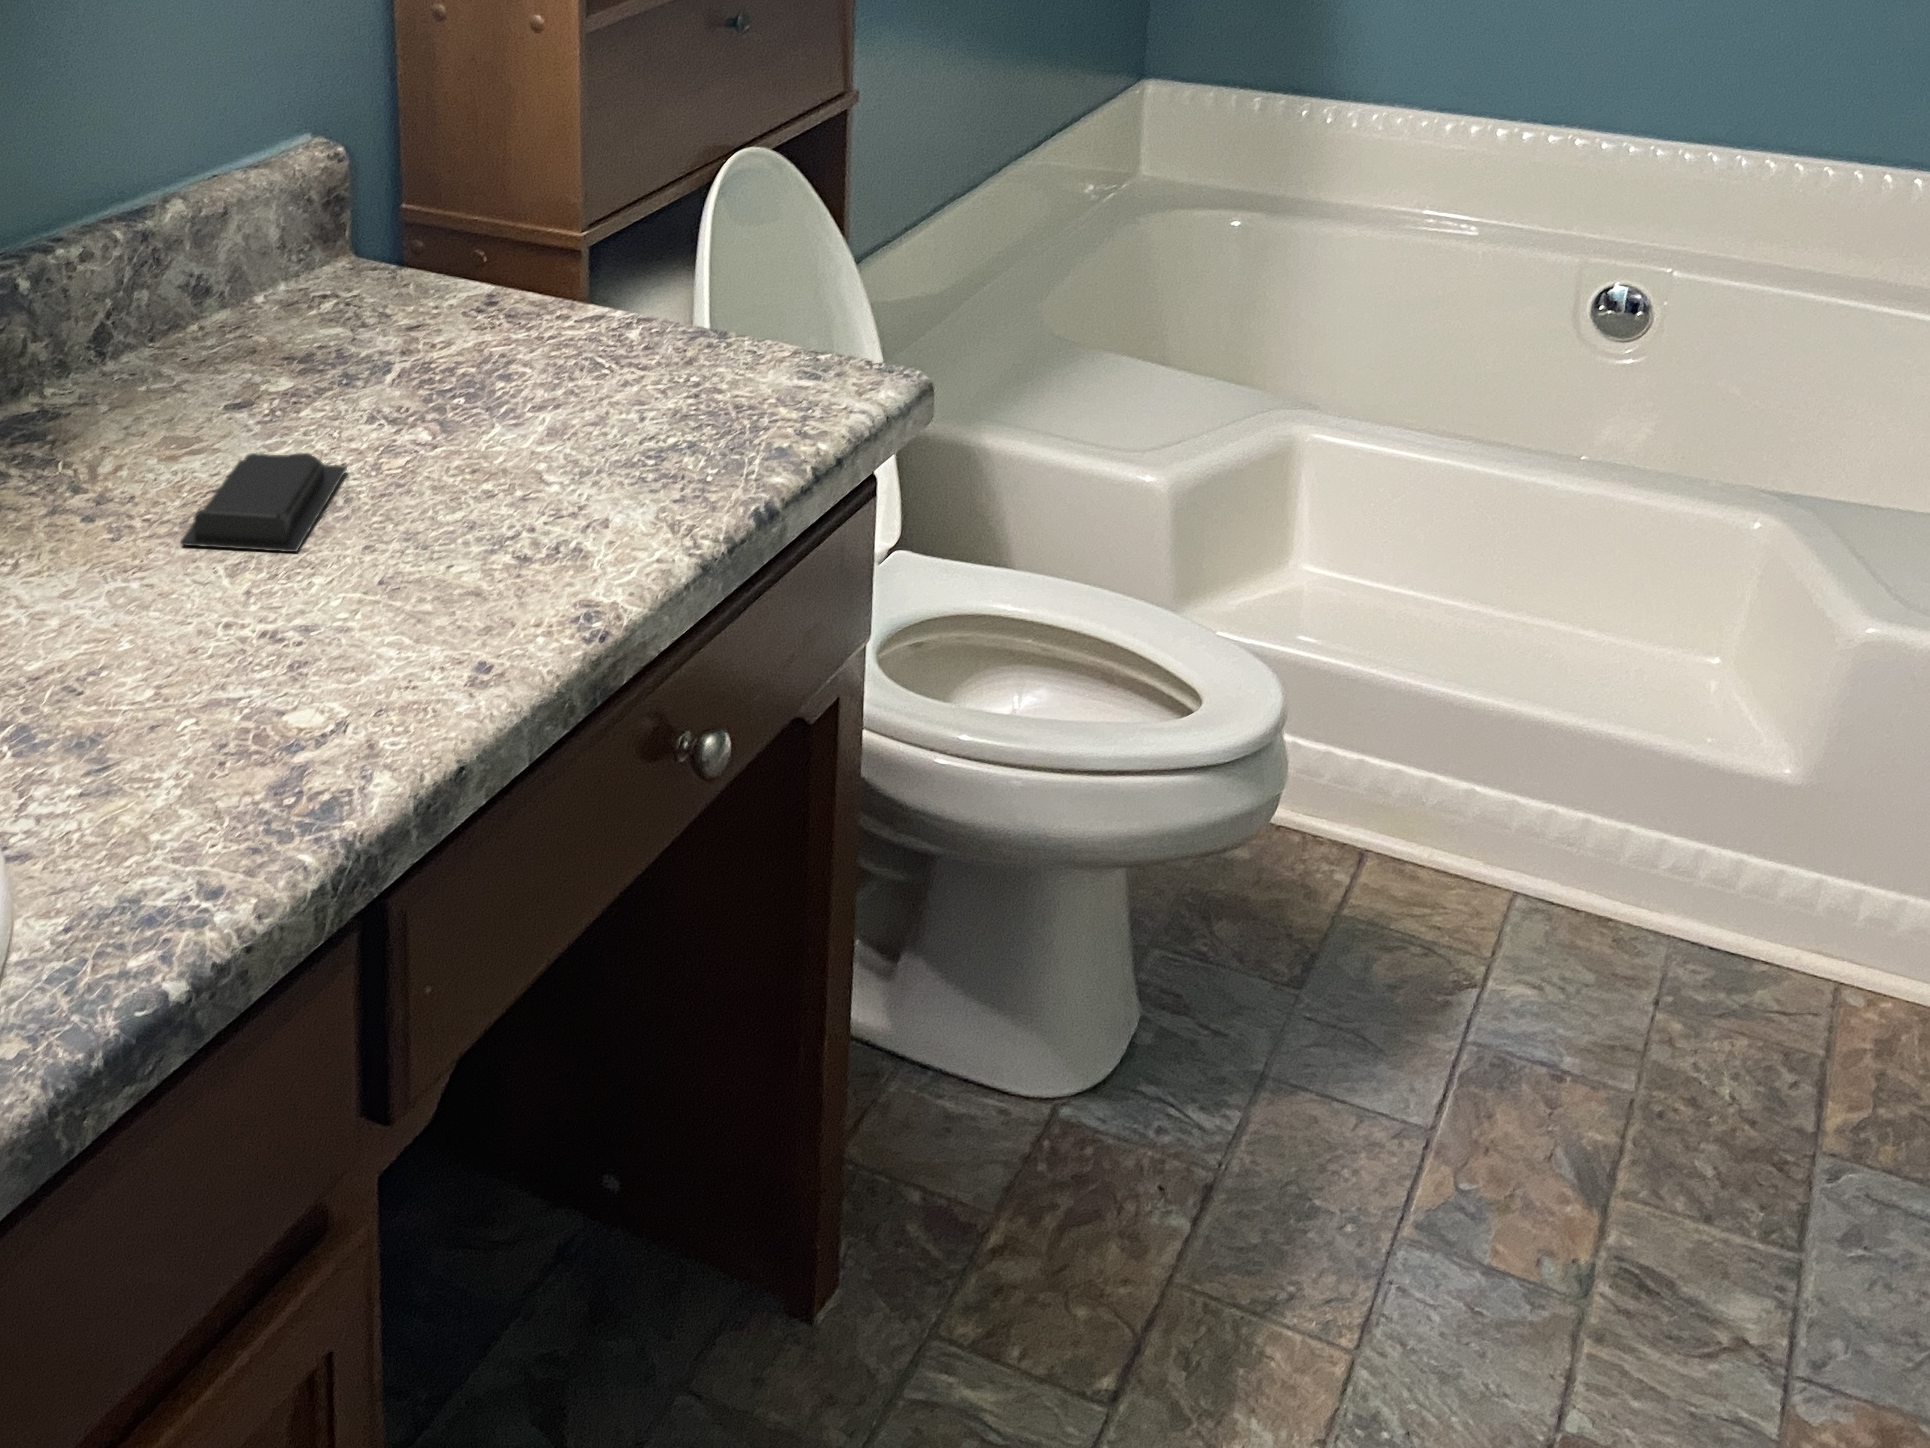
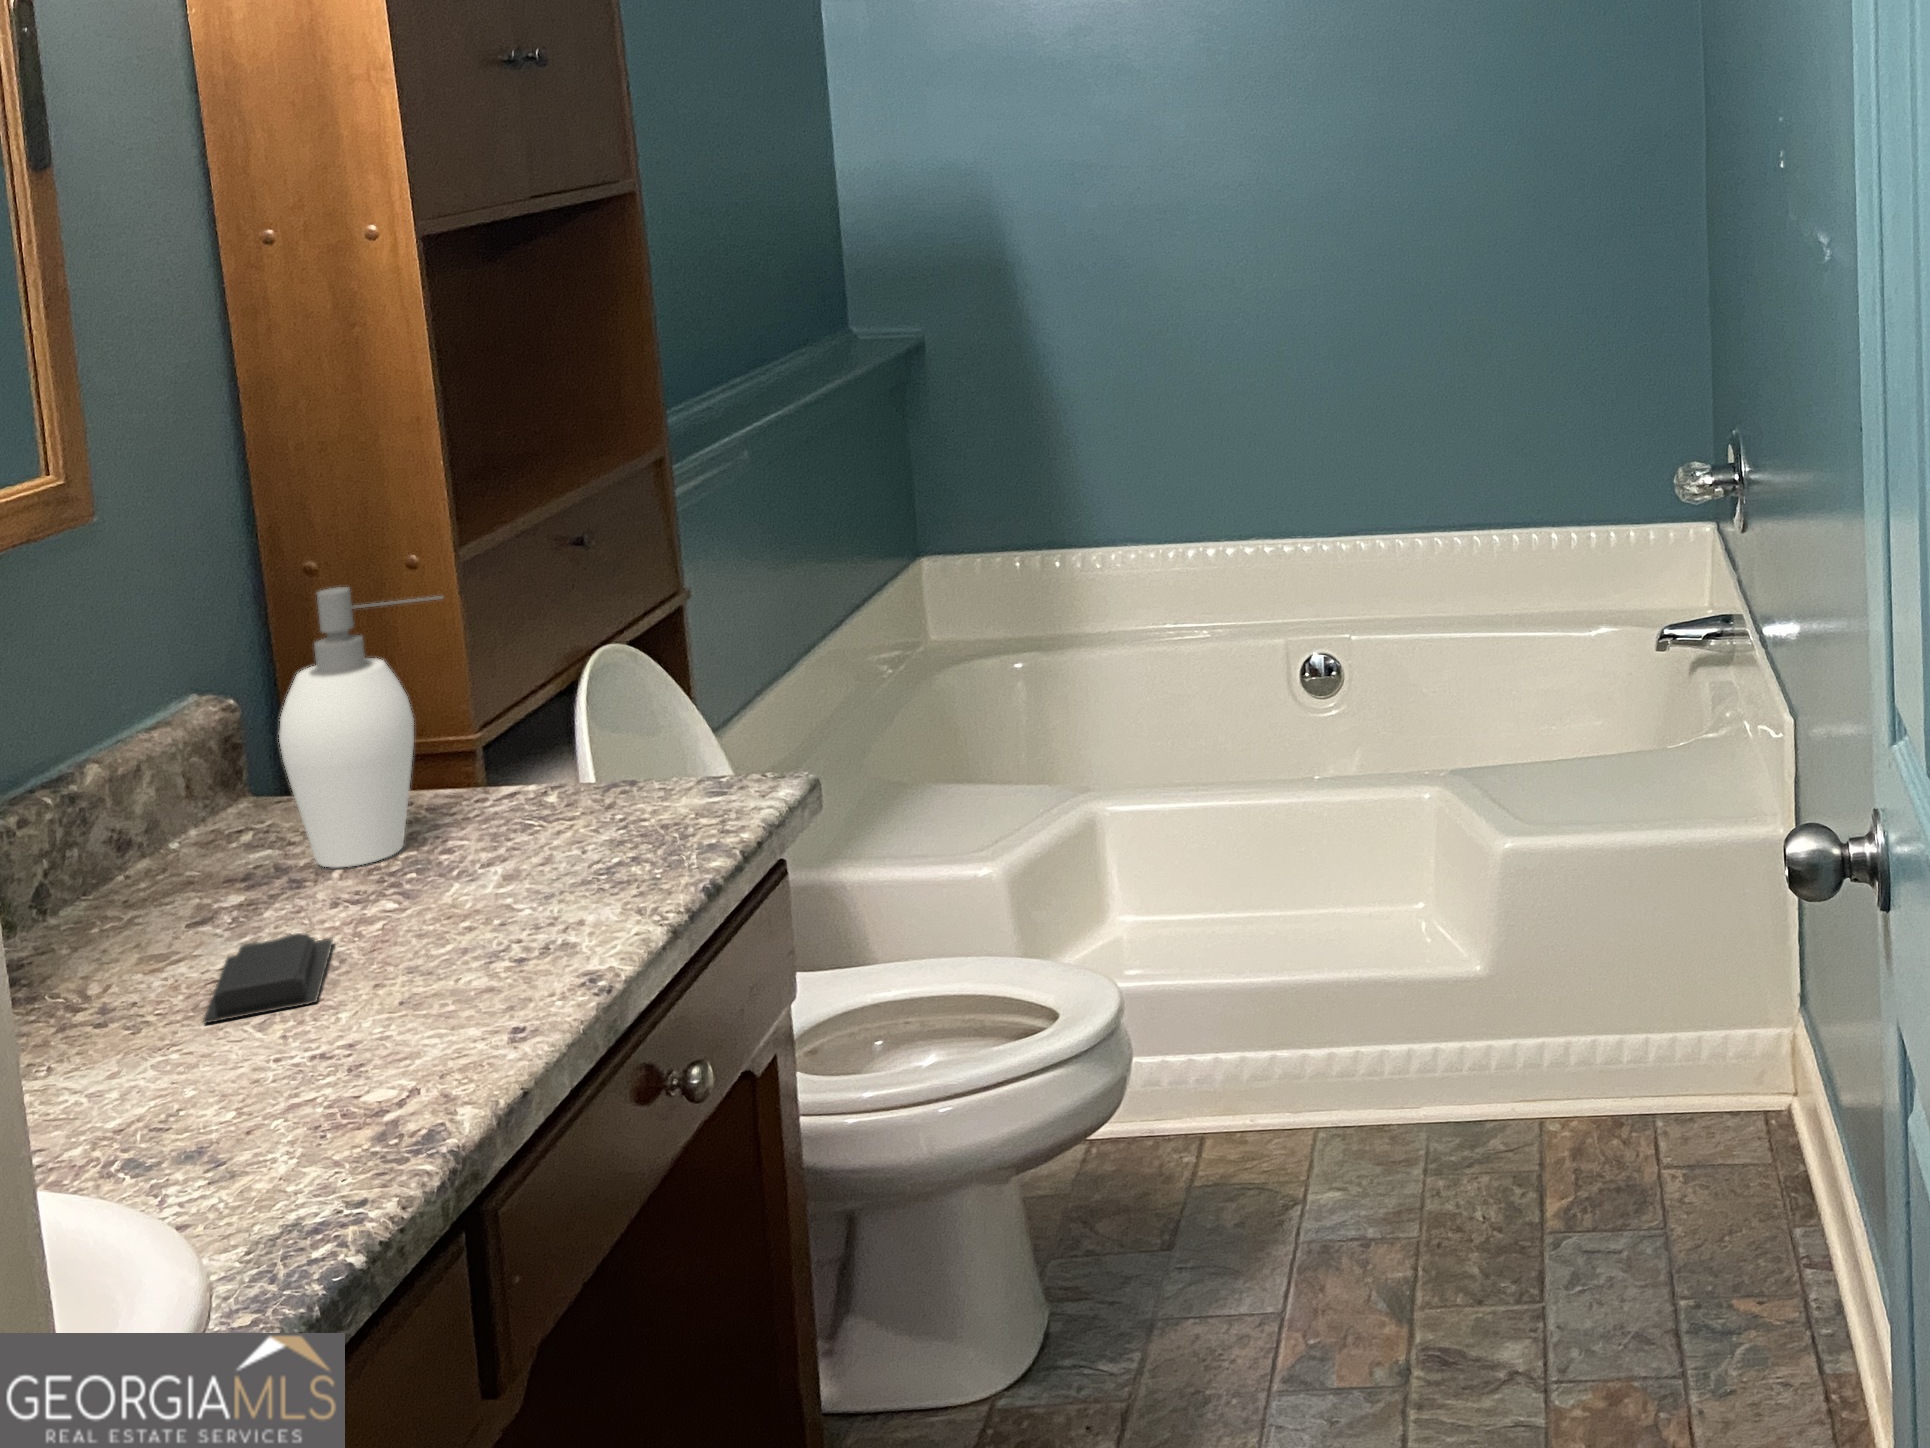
soap dispenser: none [346,44,530,372] -> present [279,587,442,868]

